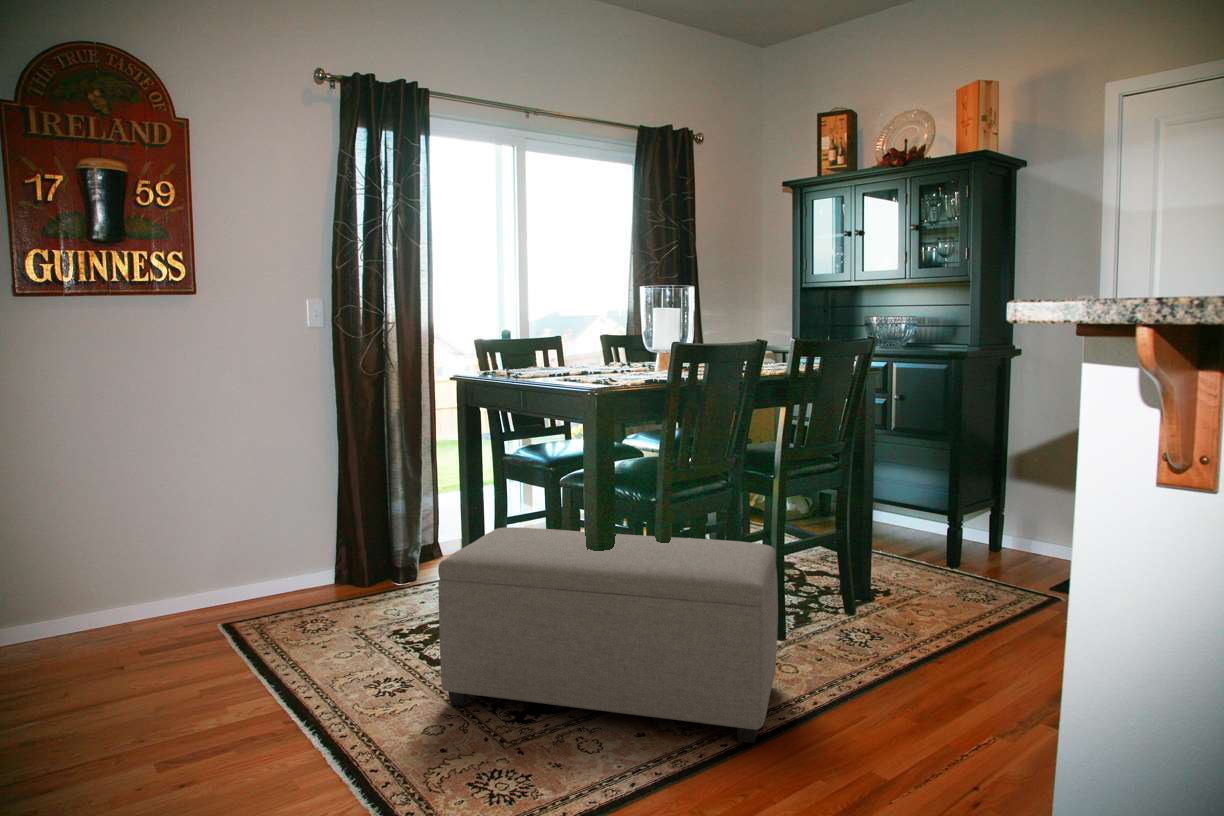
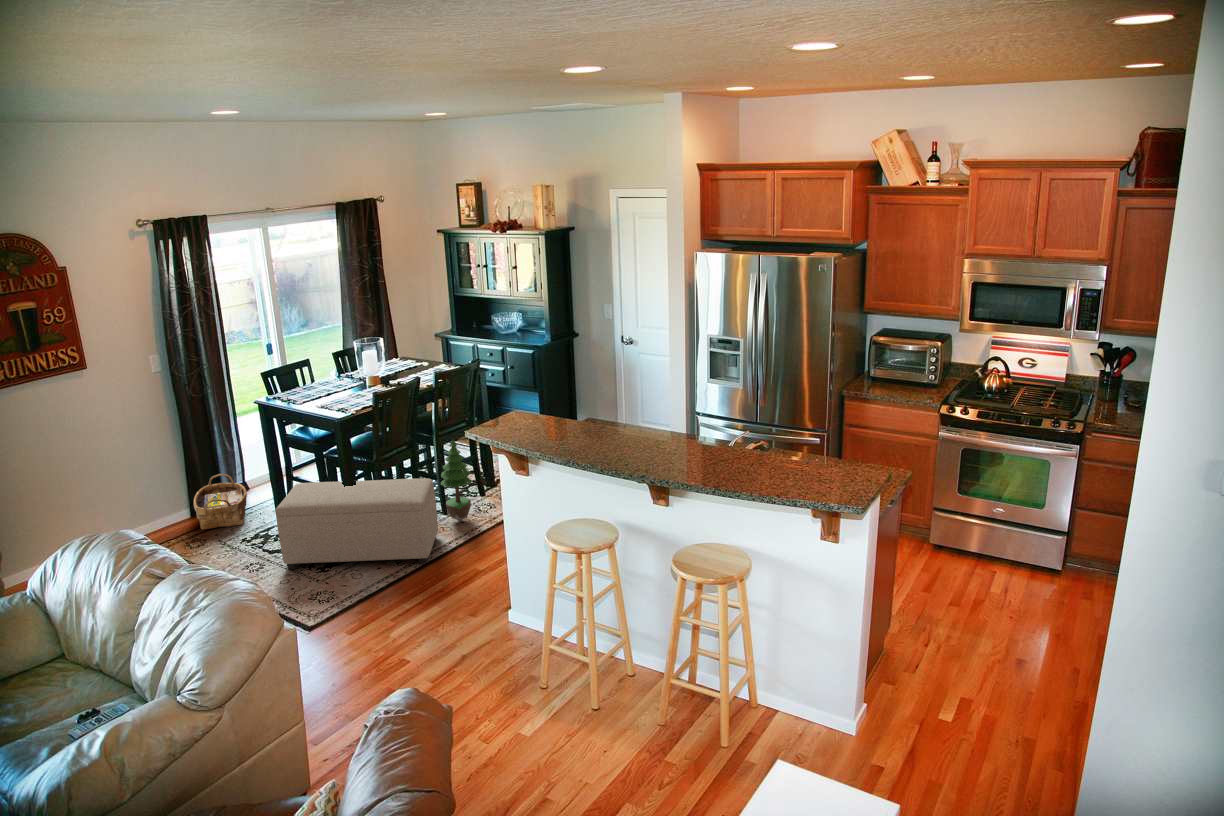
potted tree: none [783,469,854,657] -> present [441,439,472,521]
woven basket: none [331,516,425,608] -> present [194,474,247,530]

